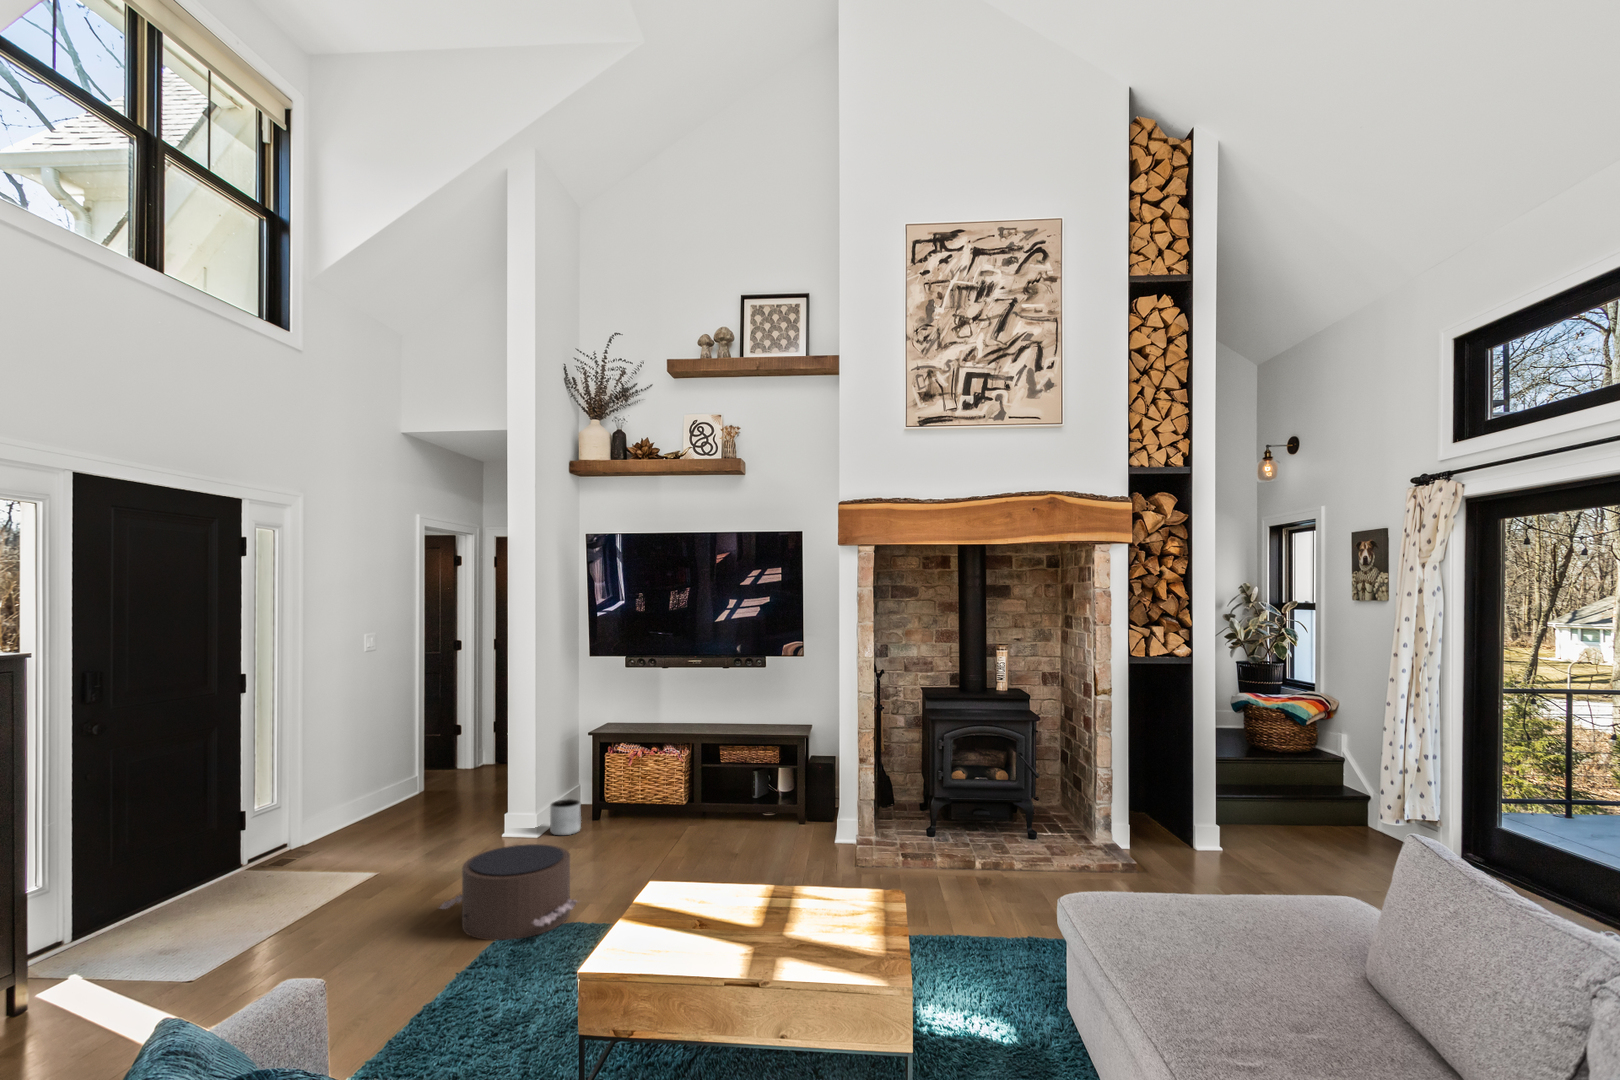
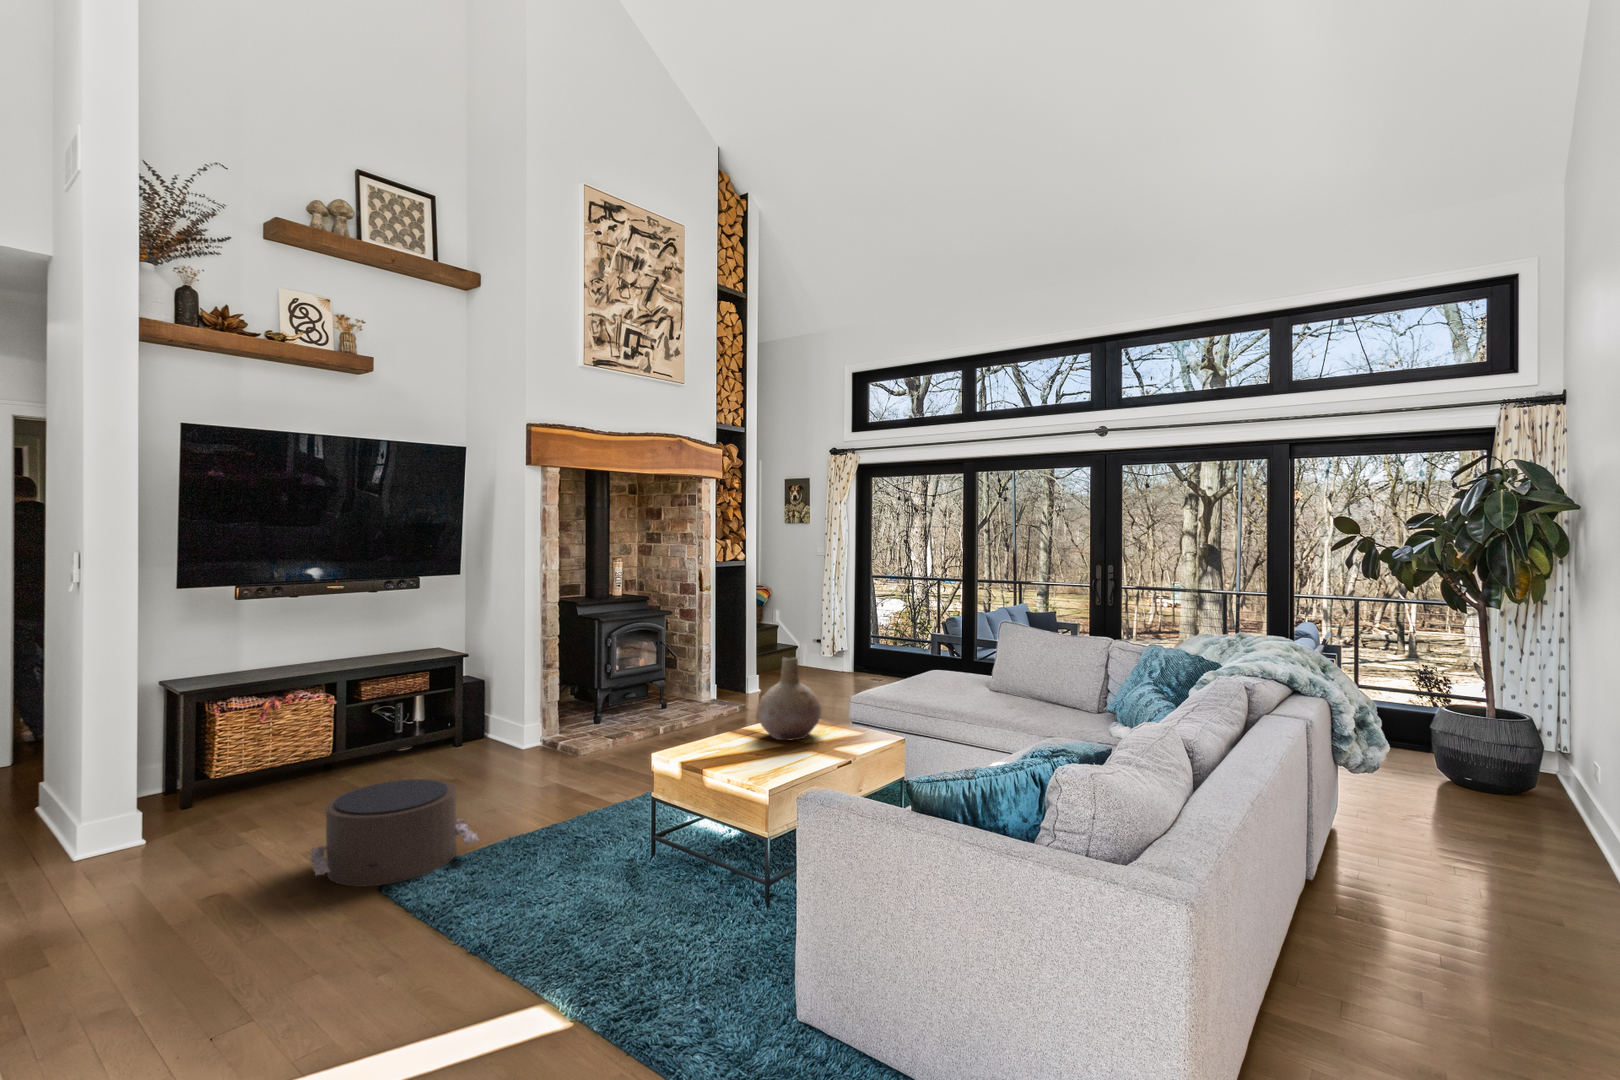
planter: present [550,799,581,836] -> none [179,773,225,820]
vase: none [695,818,781,939] -> present [758,656,821,740]

